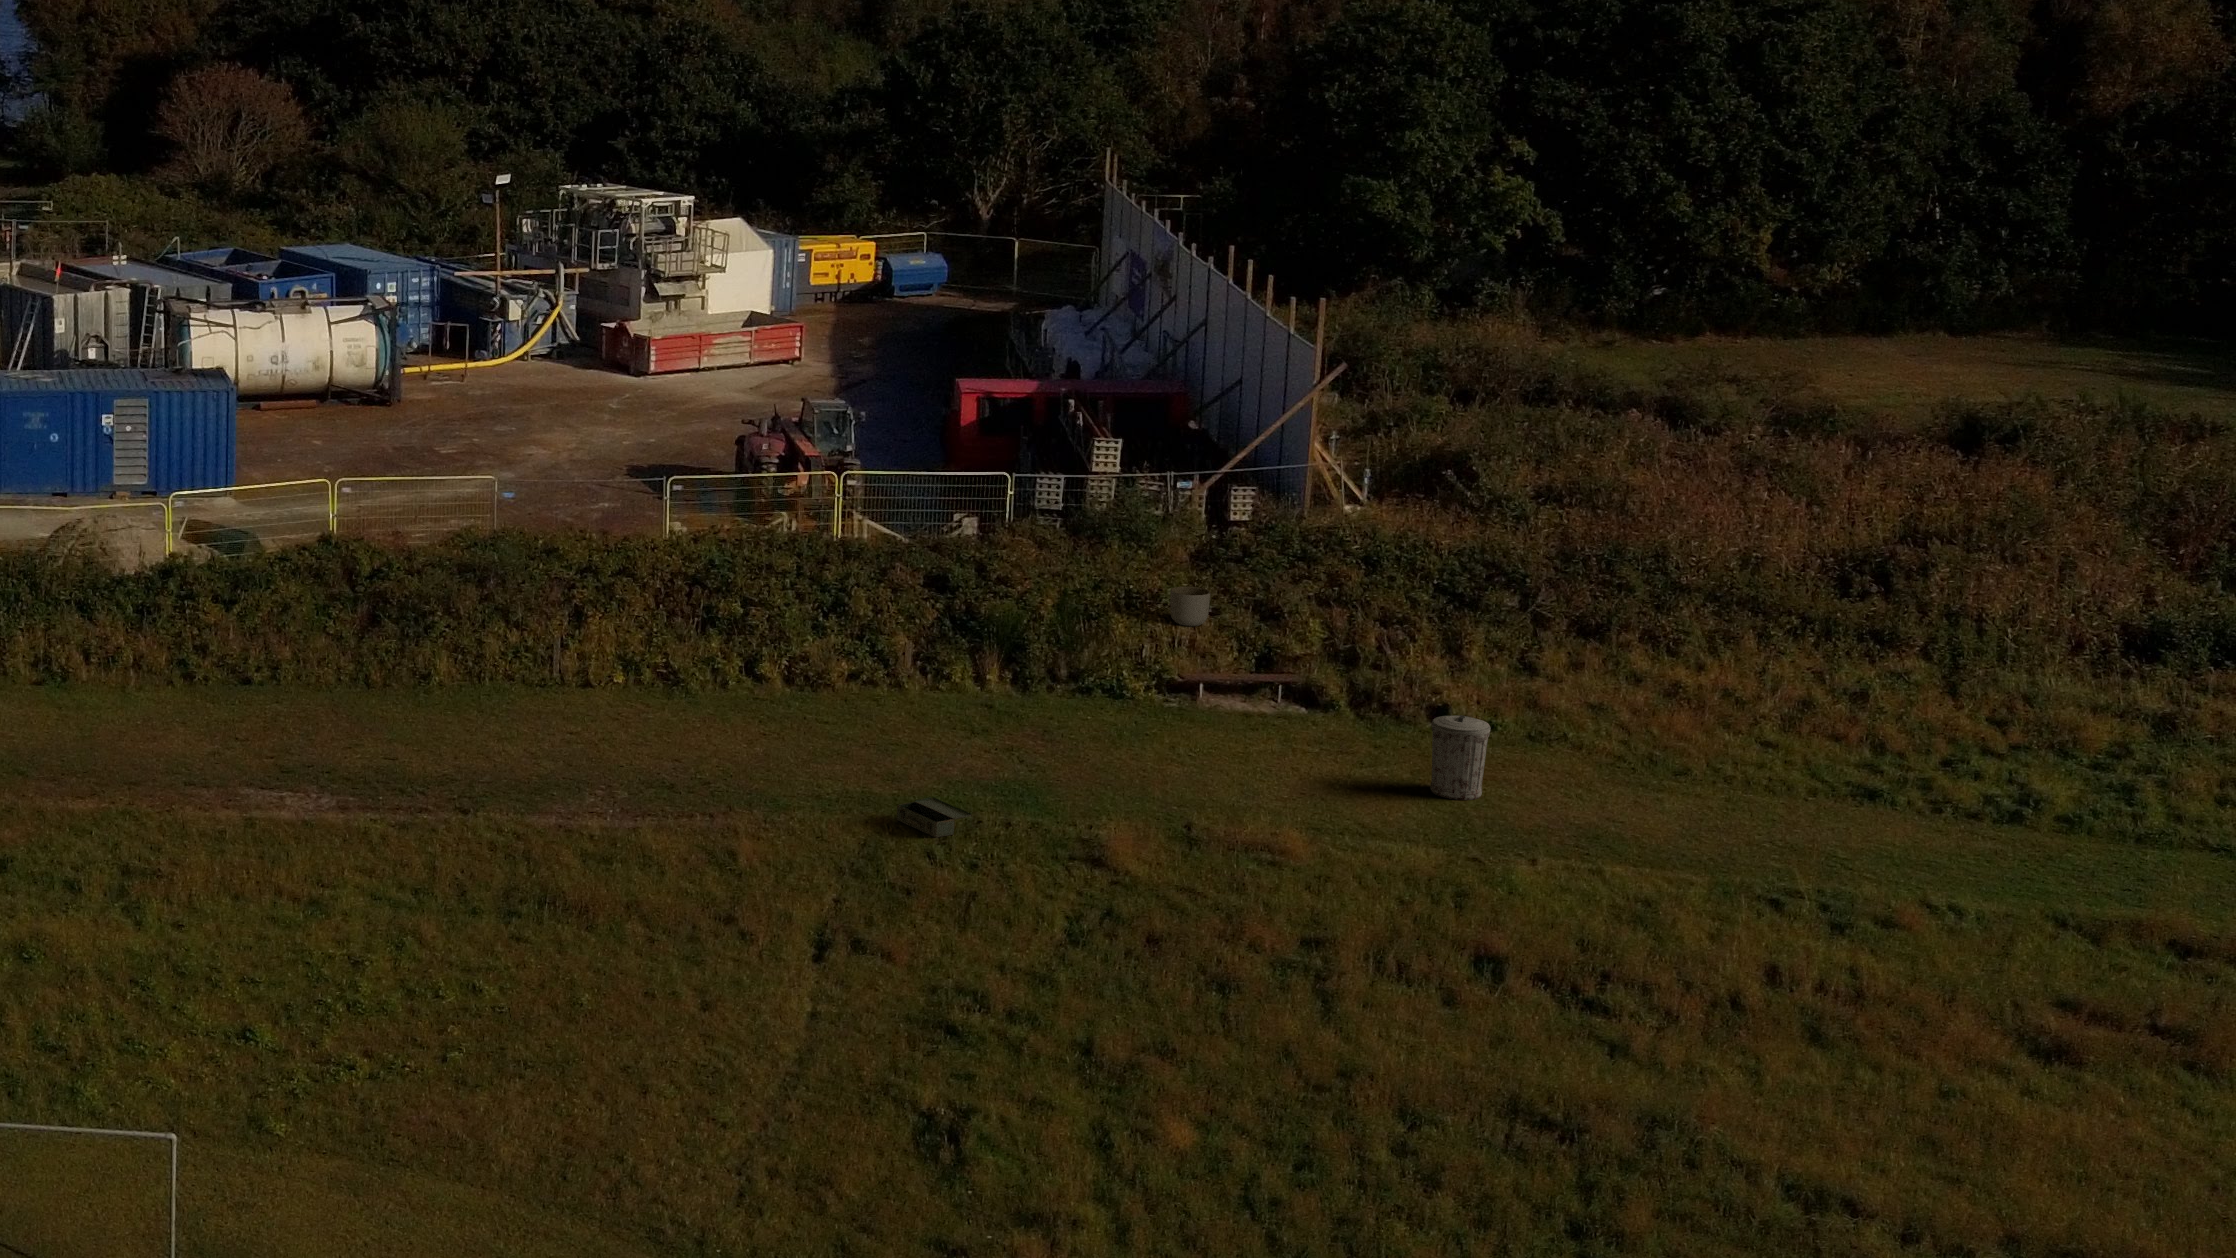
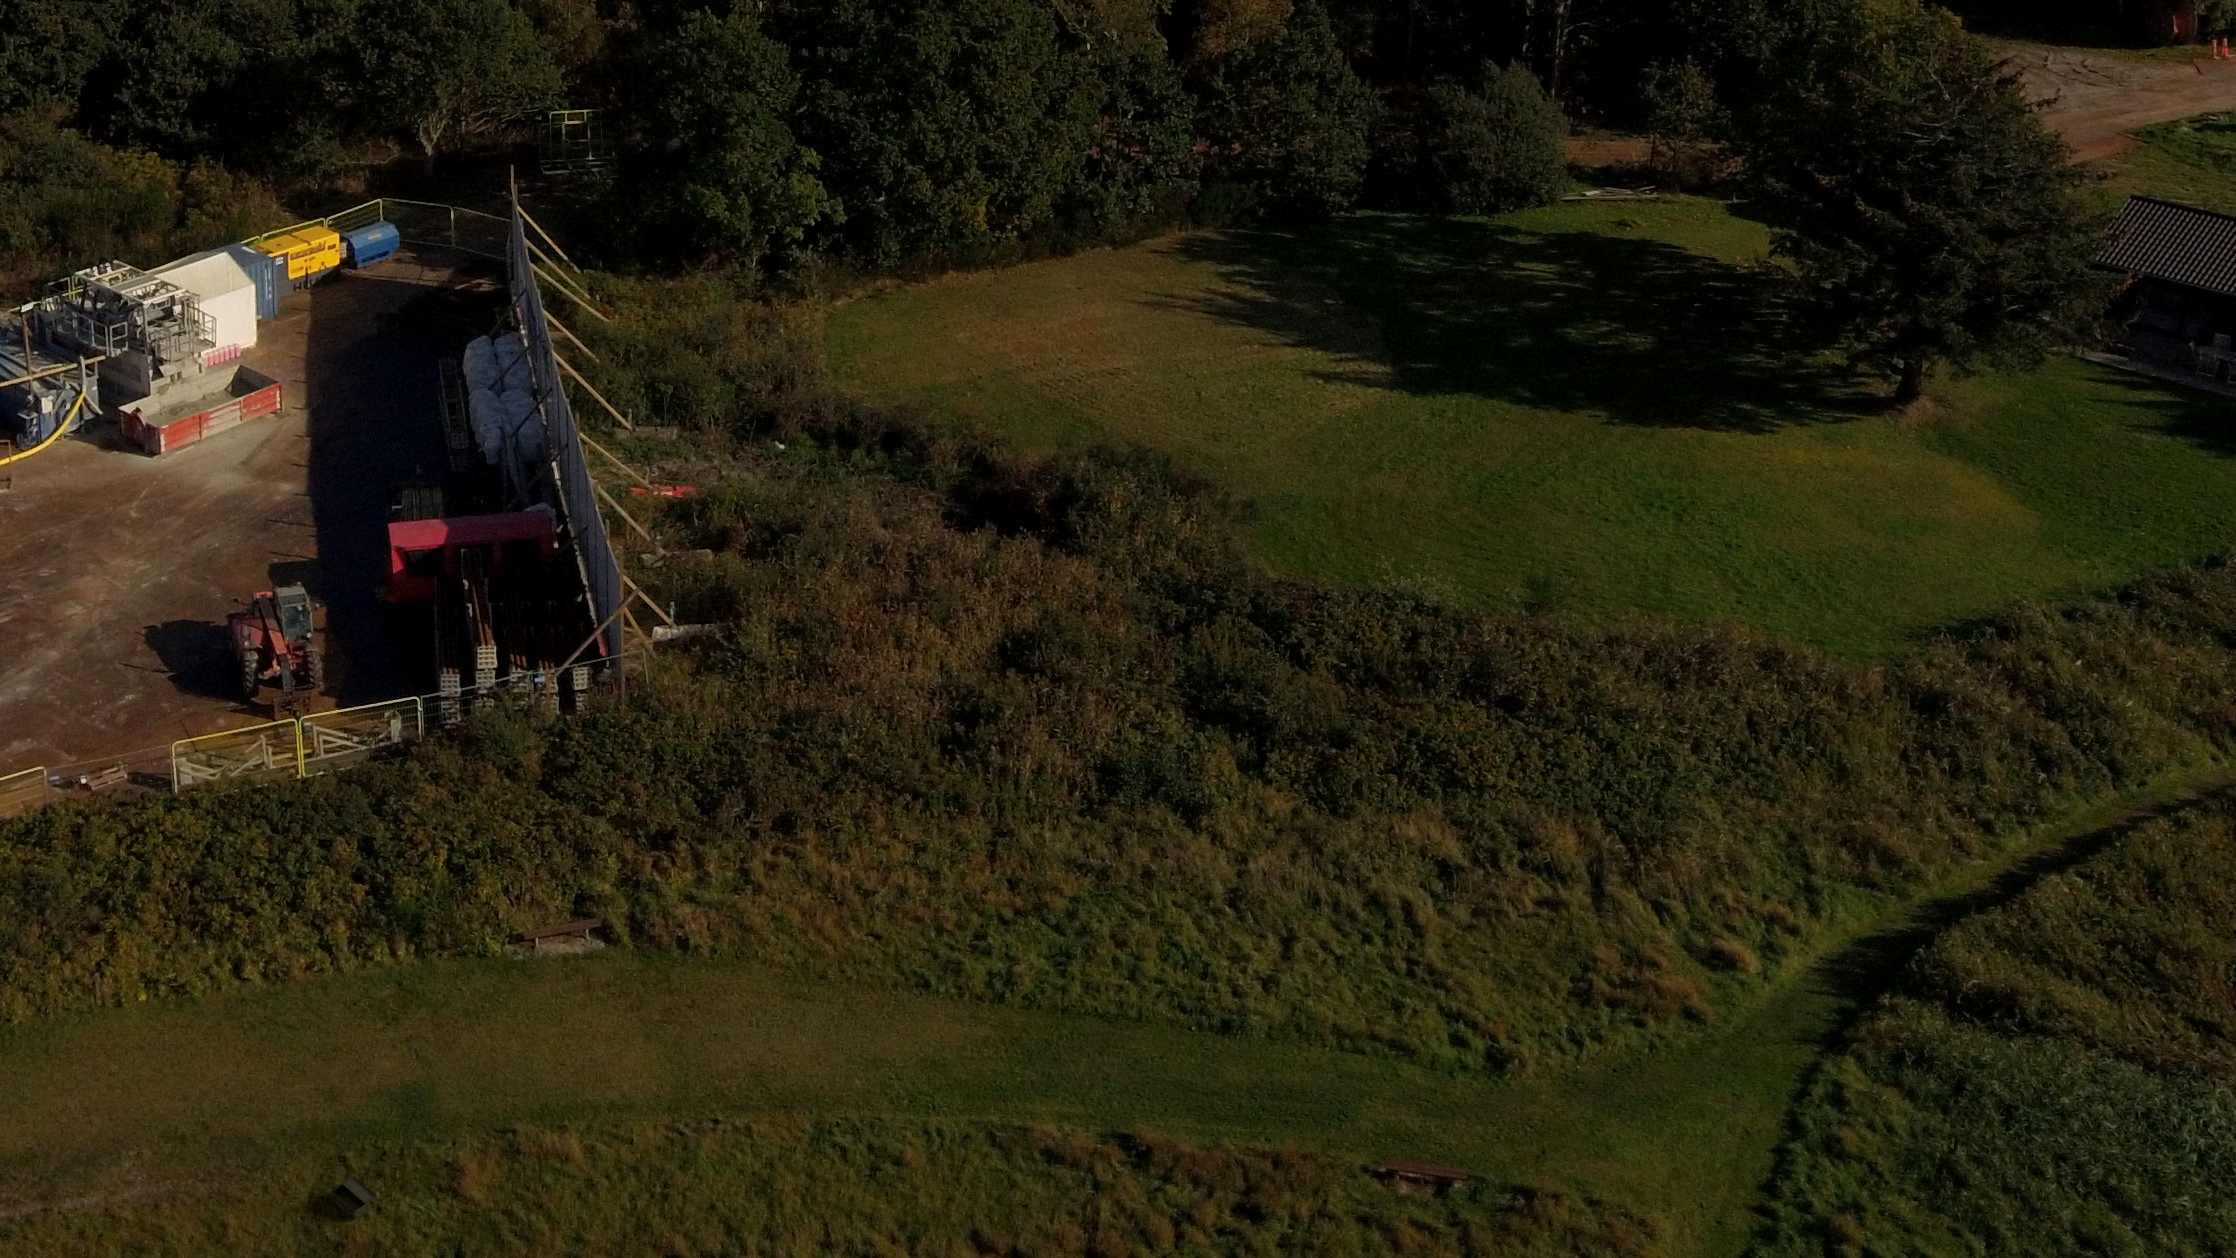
planter: present [1170,586,1210,626] -> none [518,829,543,860]
trash can: present [1431,715,1491,800] -> none [654,1042,688,1099]

